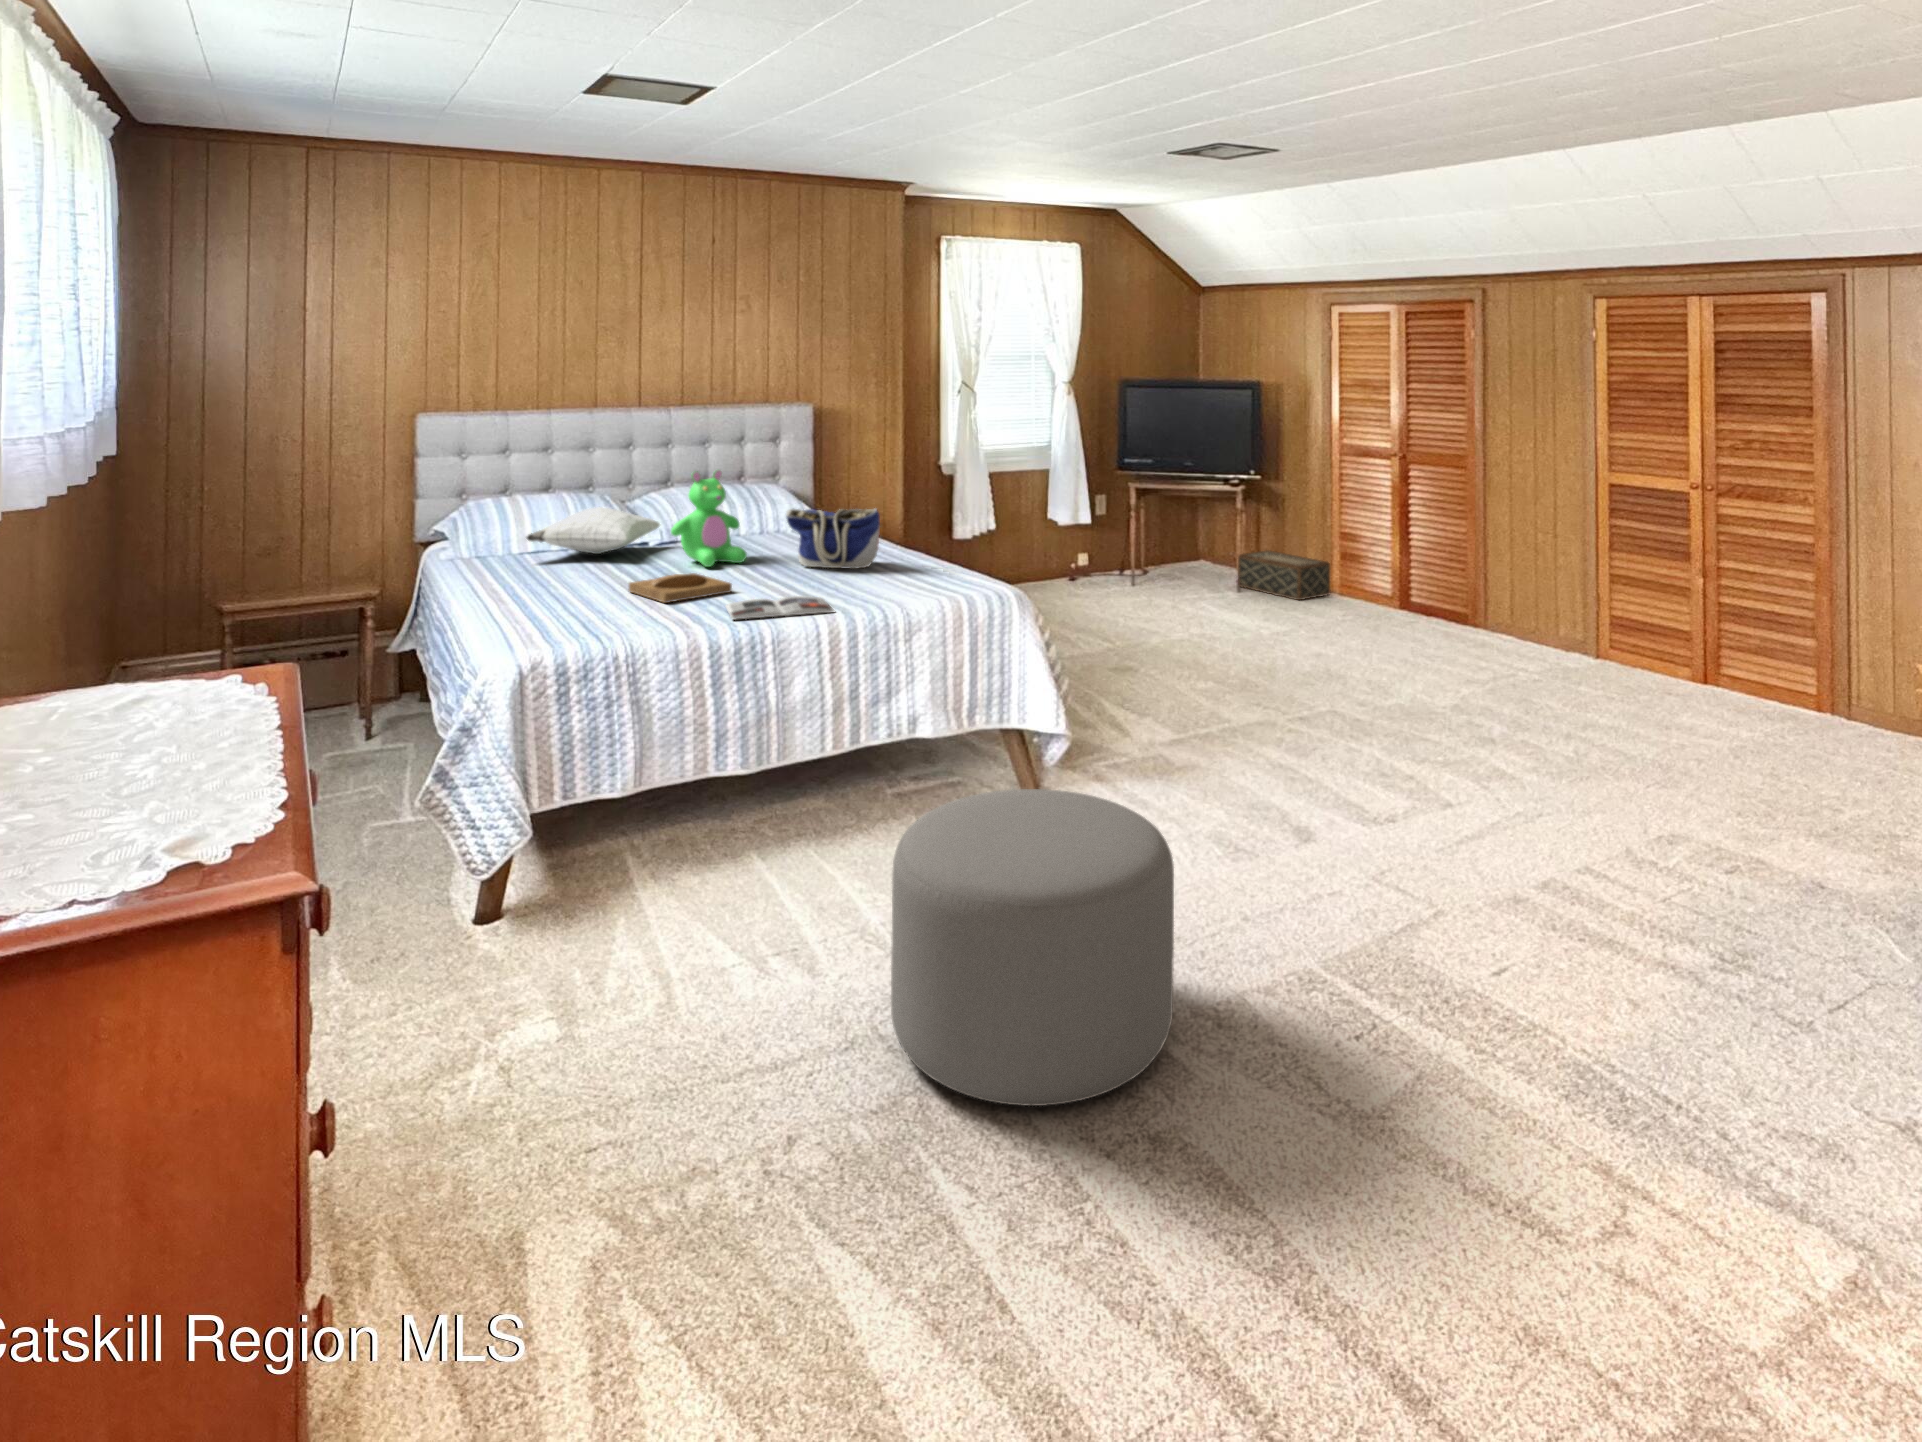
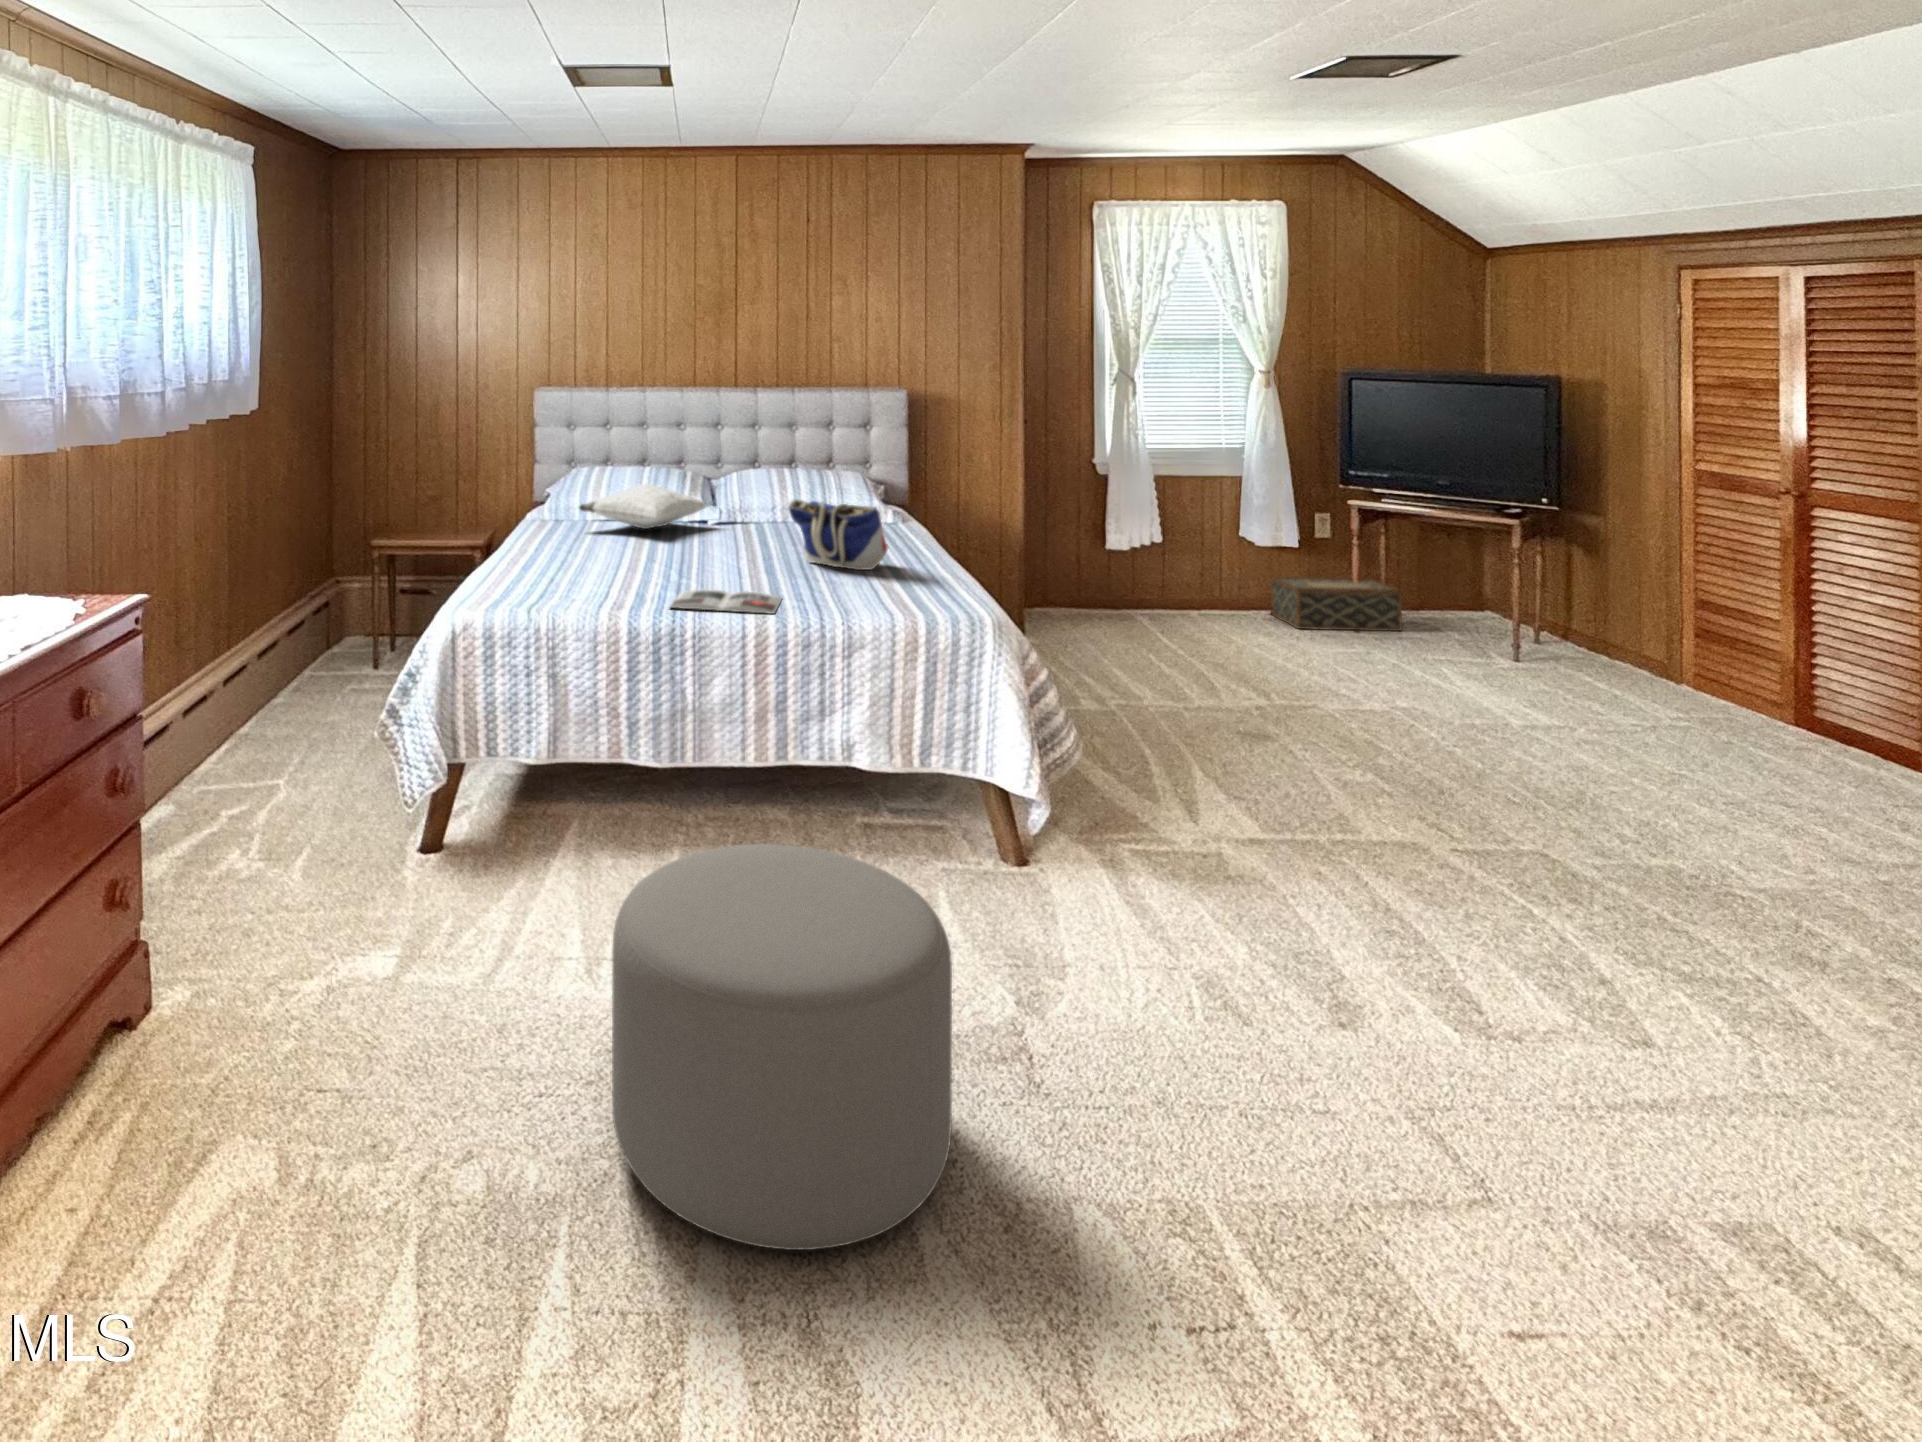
teddy bear: present [671,470,747,567] -> none [691,454,764,552]
woven basket: present [1238,550,1330,600] -> present [1271,577,1402,631]
tray: present [629,573,732,603] -> none [621,556,708,583]

